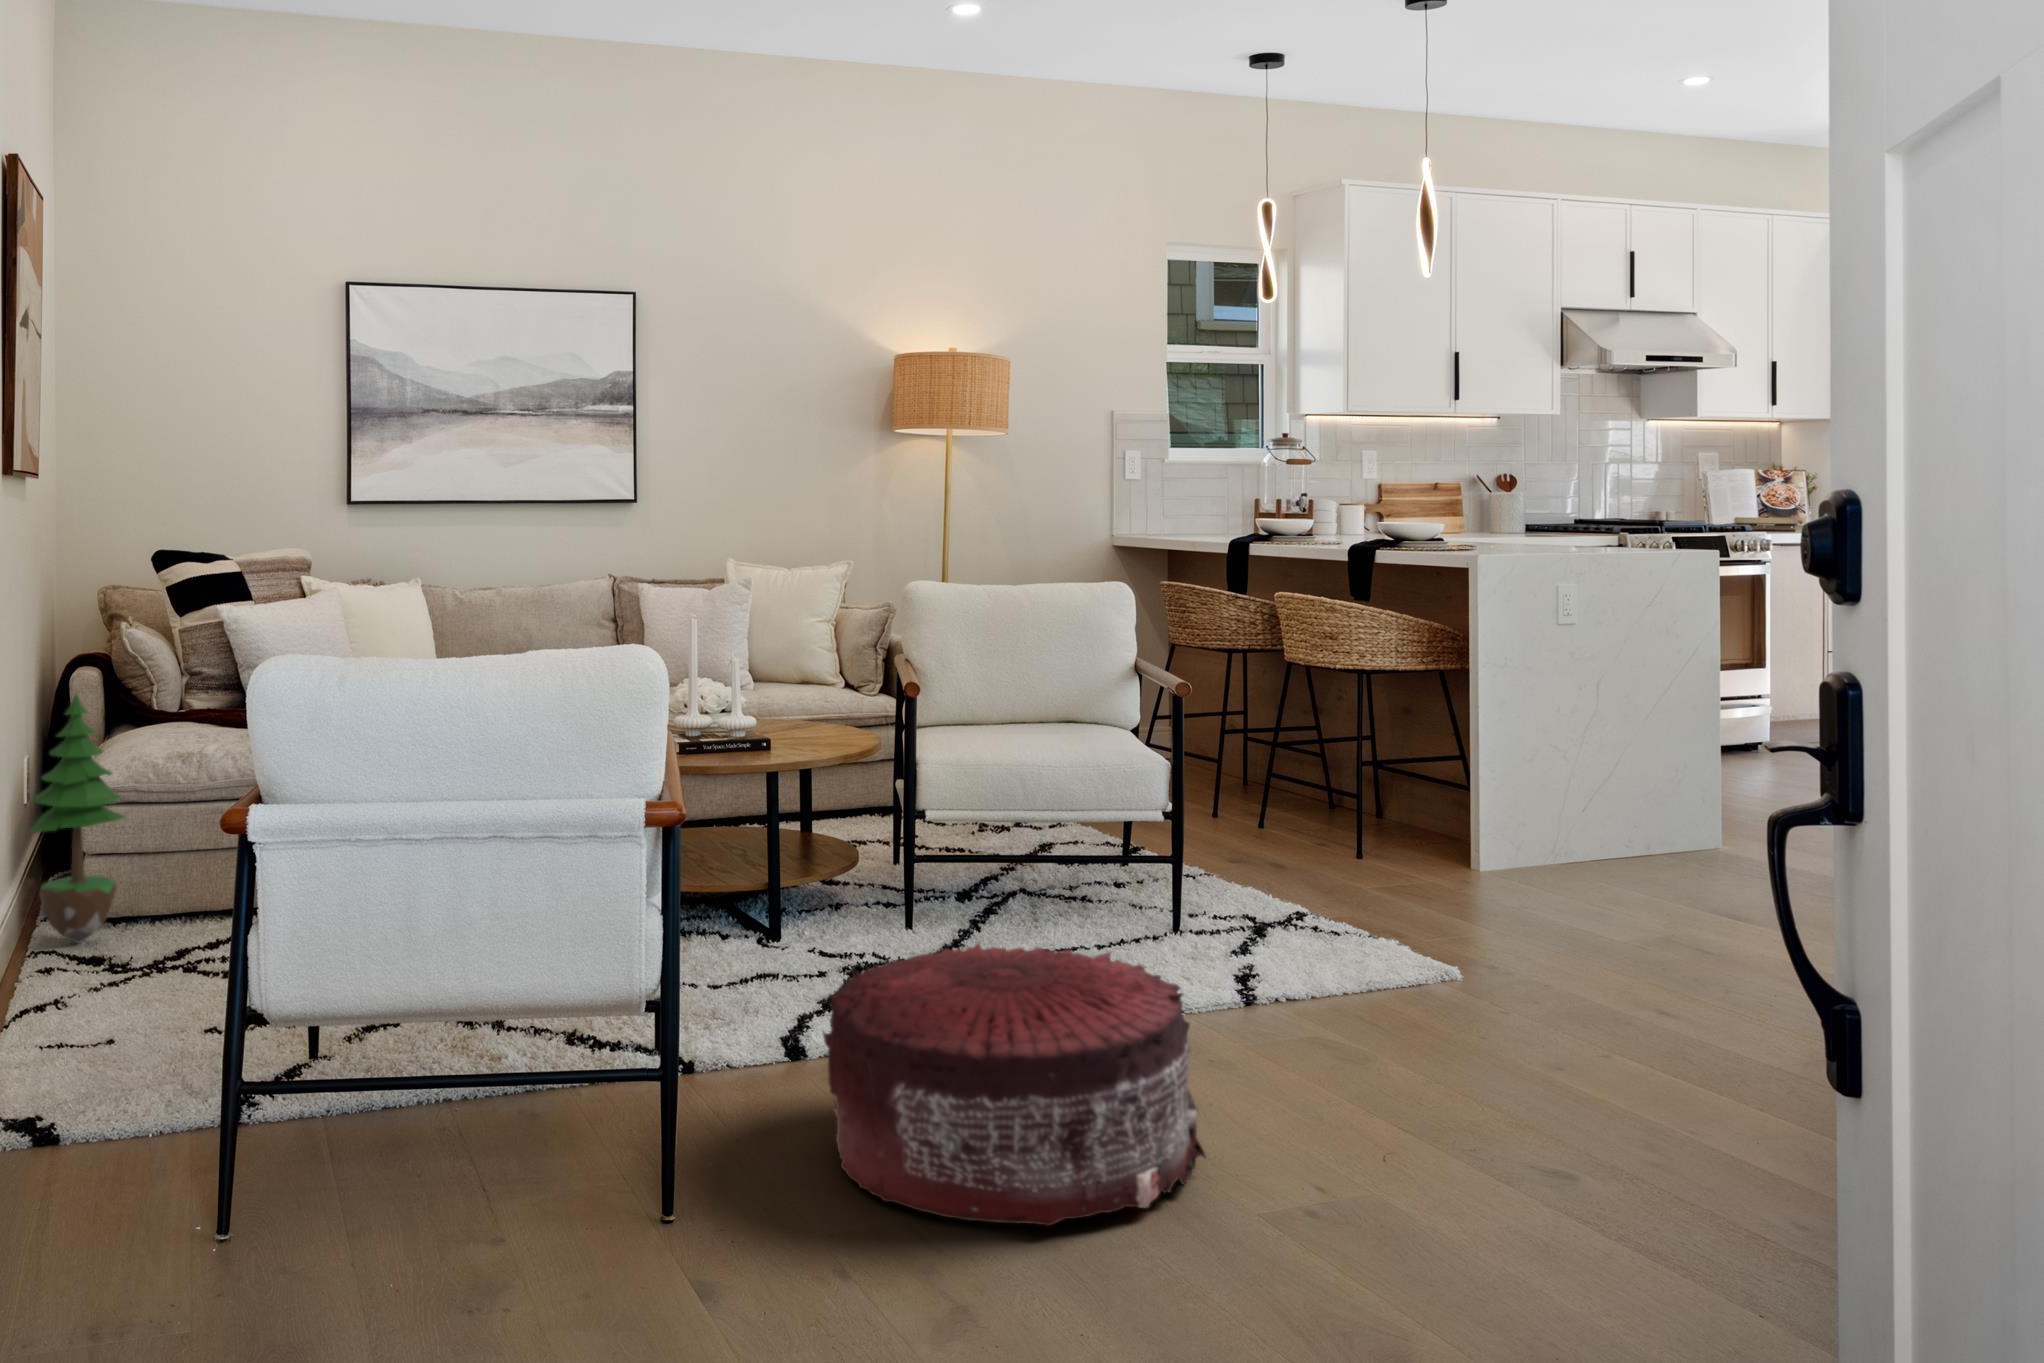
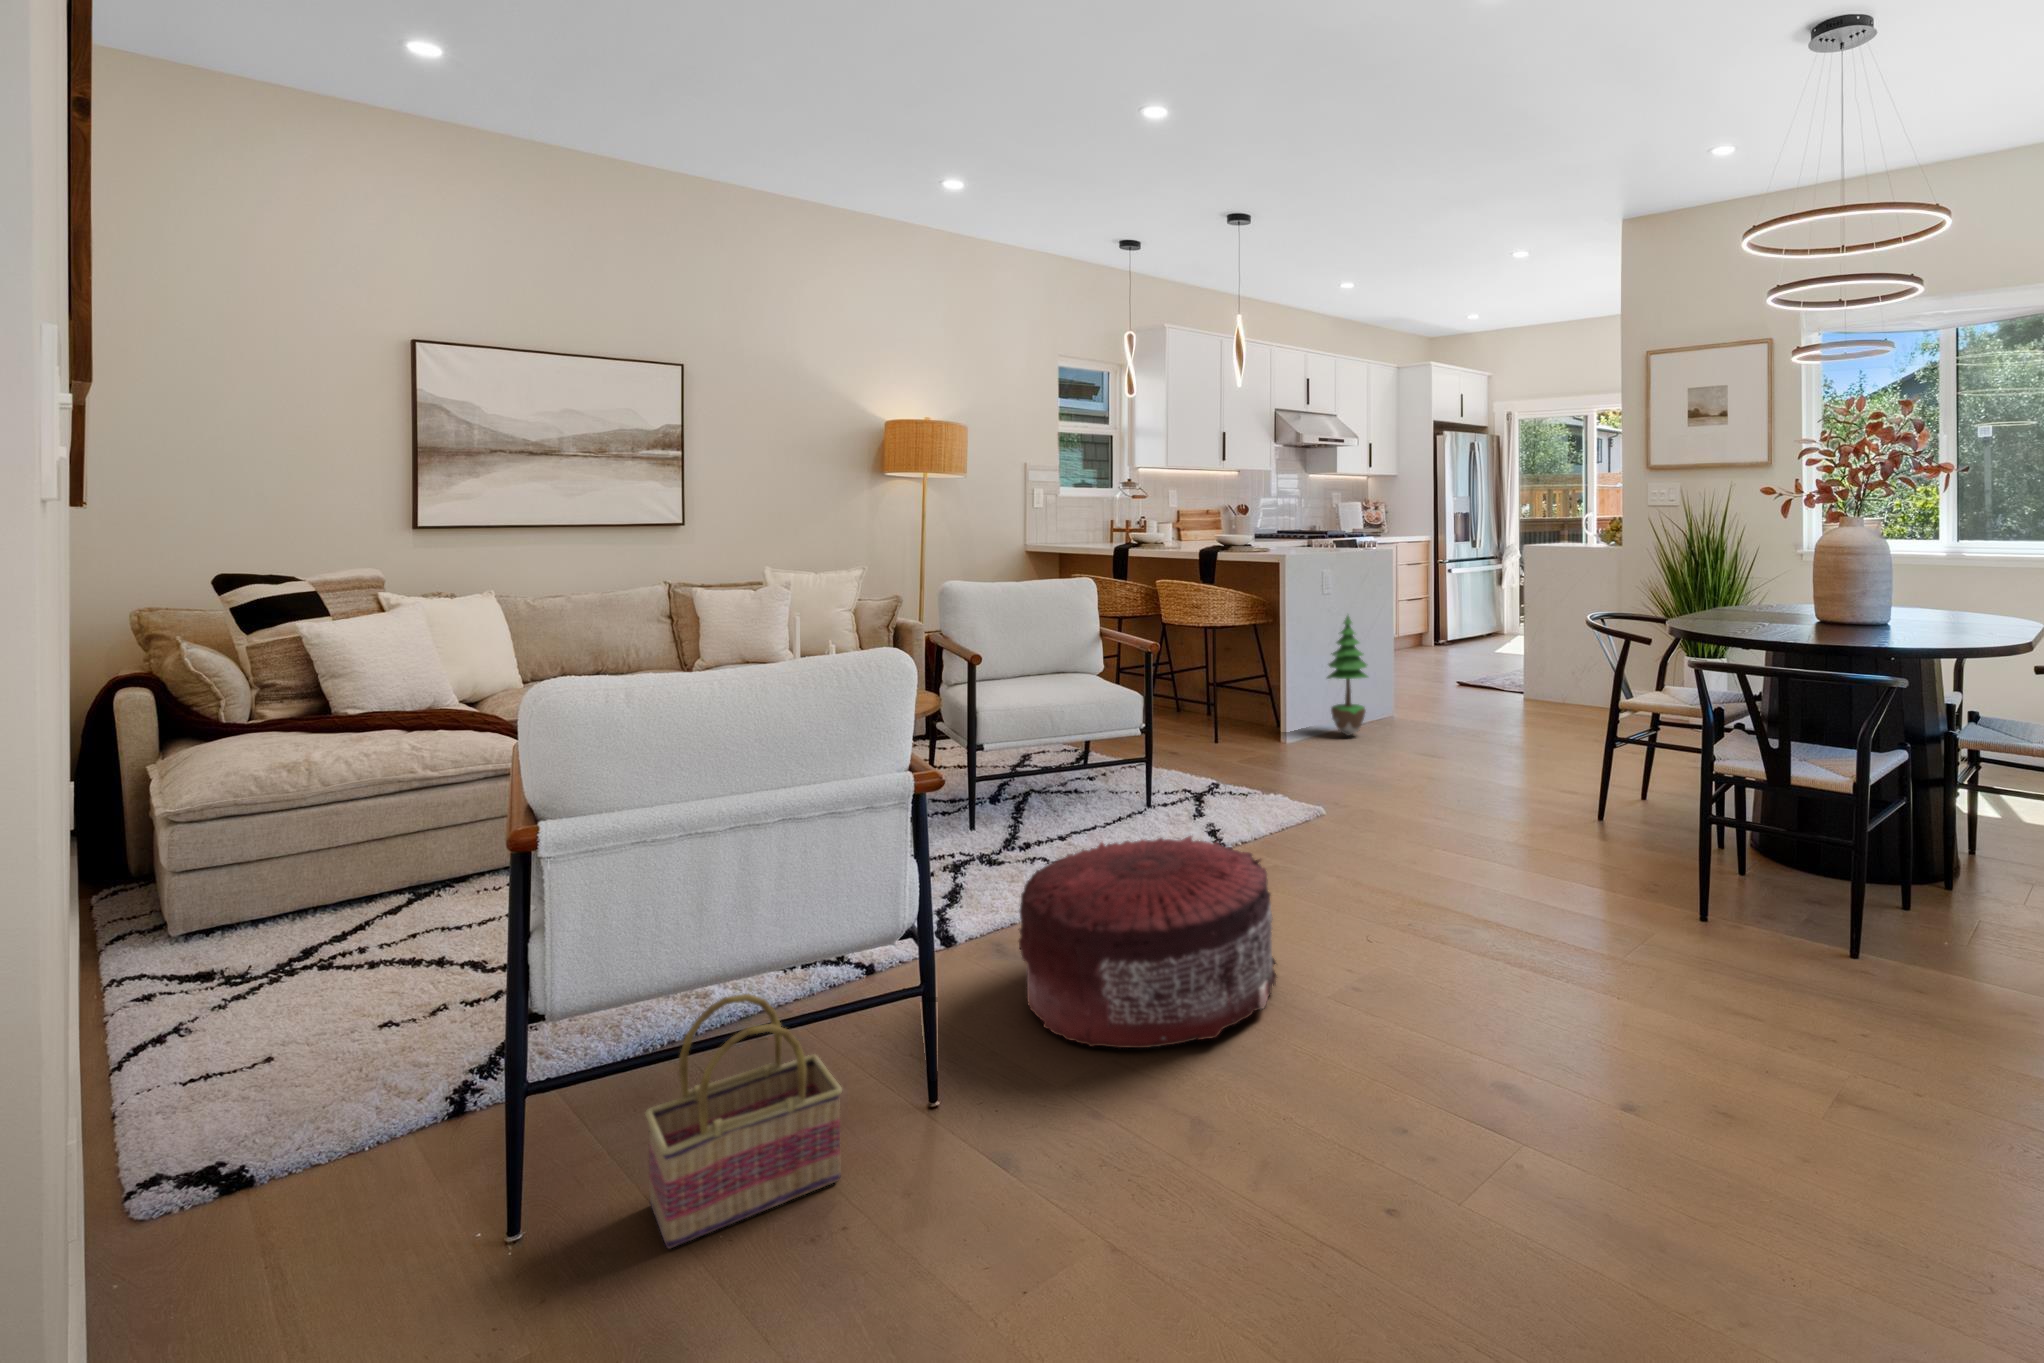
potted tree: present [30,694,124,943] -> present [1327,616,1368,736]
basket: none [328,1027,527,1283] -> present [645,994,842,1249]

